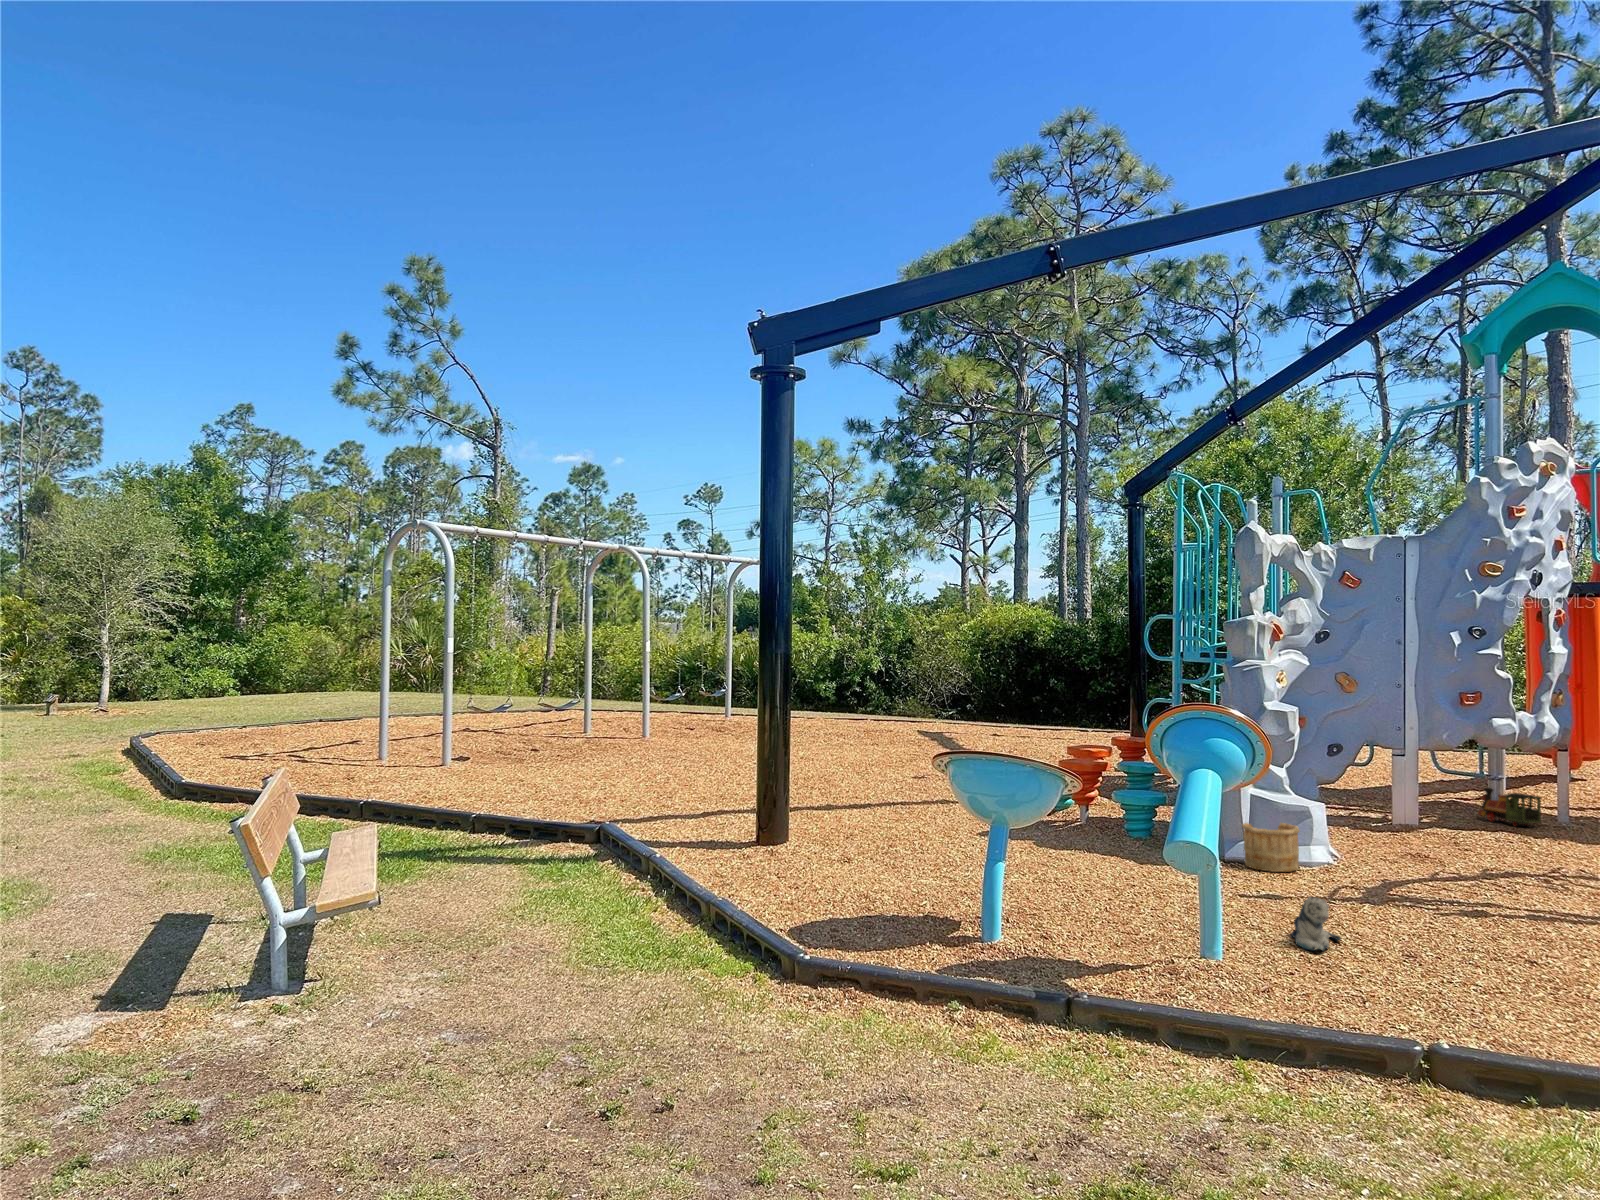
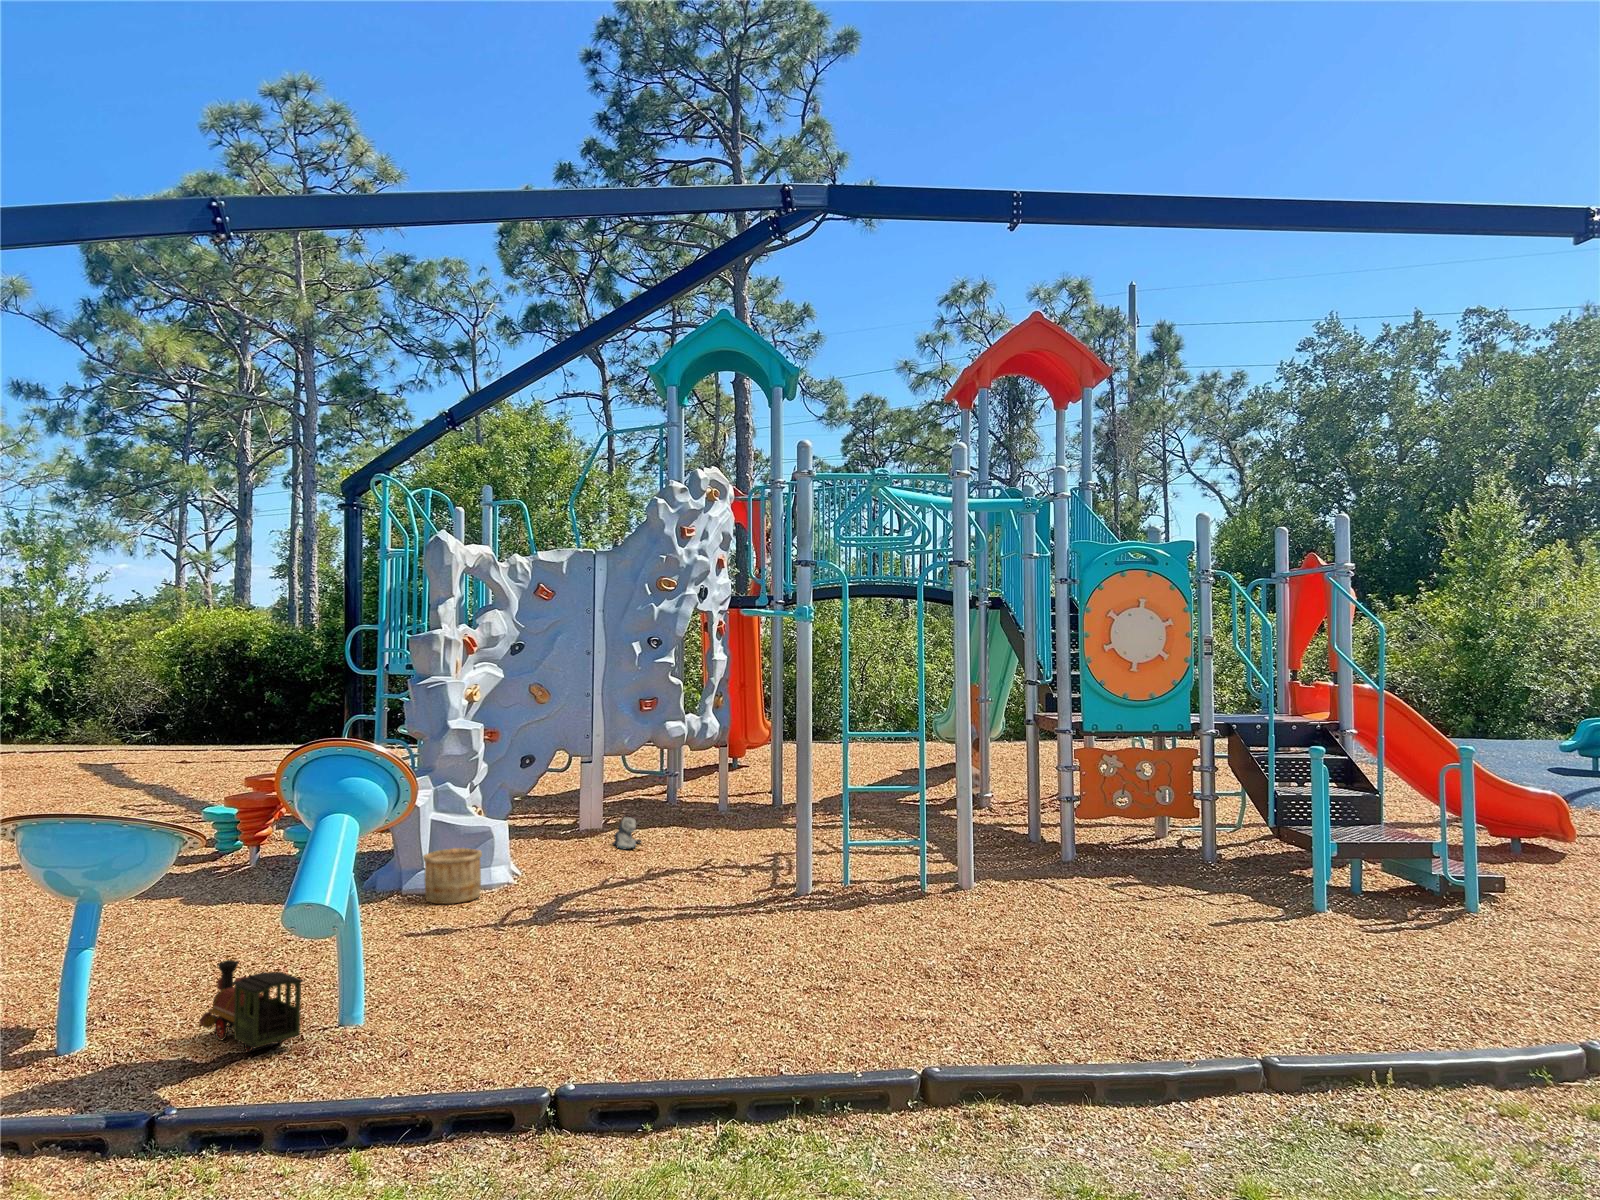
toy train: present [1478,788,1541,826] -> present [199,960,304,1053]
plush toy: present [1291,897,1341,951] -> present [613,817,641,849]

